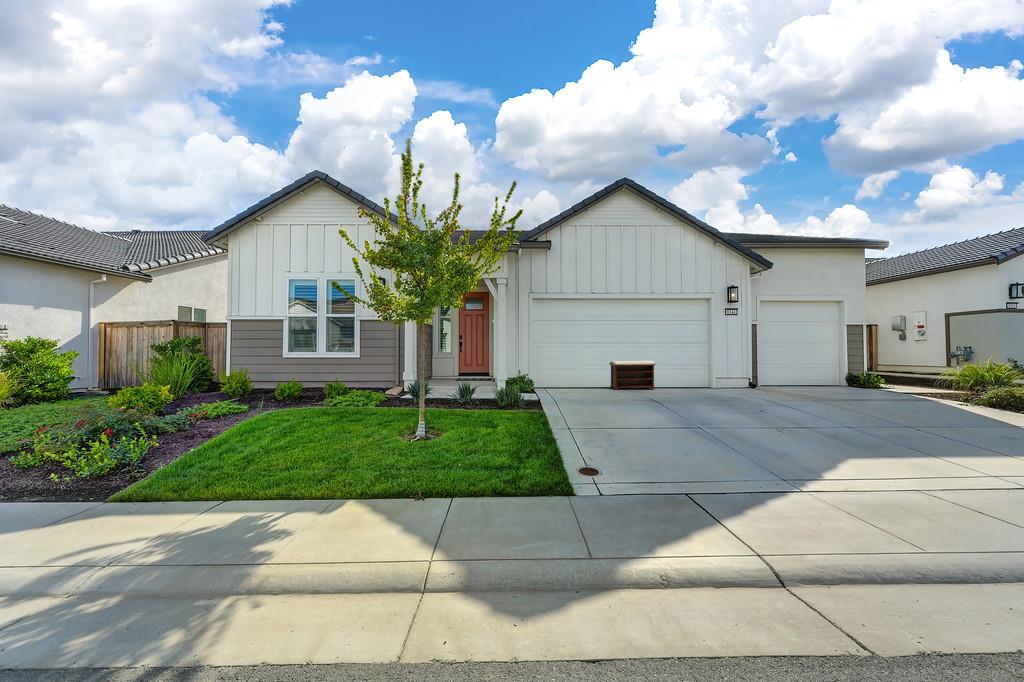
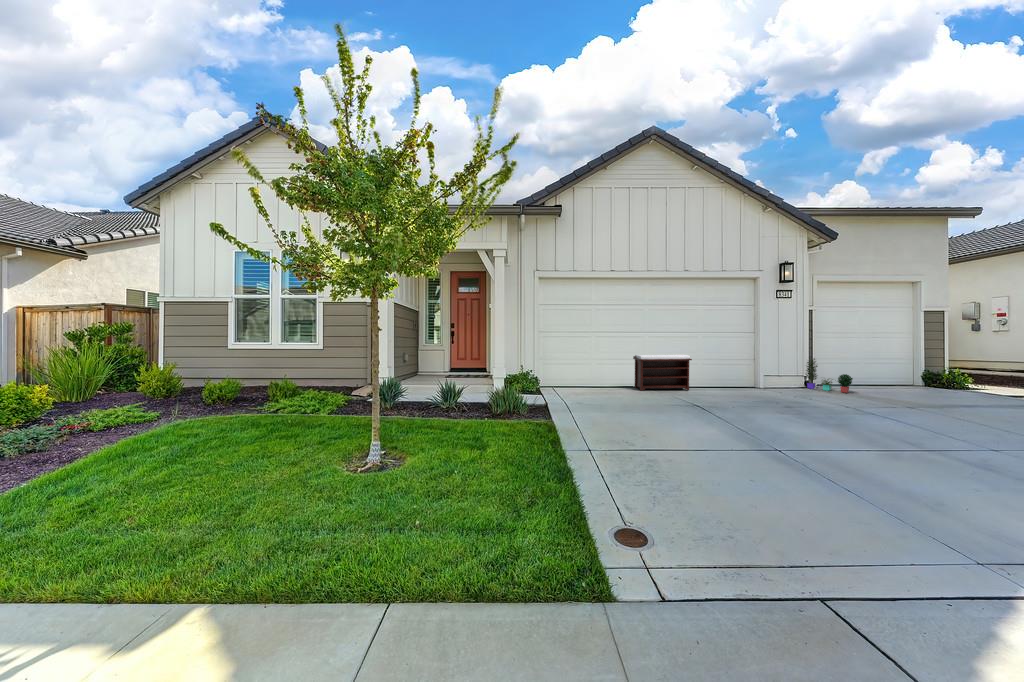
potted plant: none [748,363,784,391] -> present [806,358,853,393]

